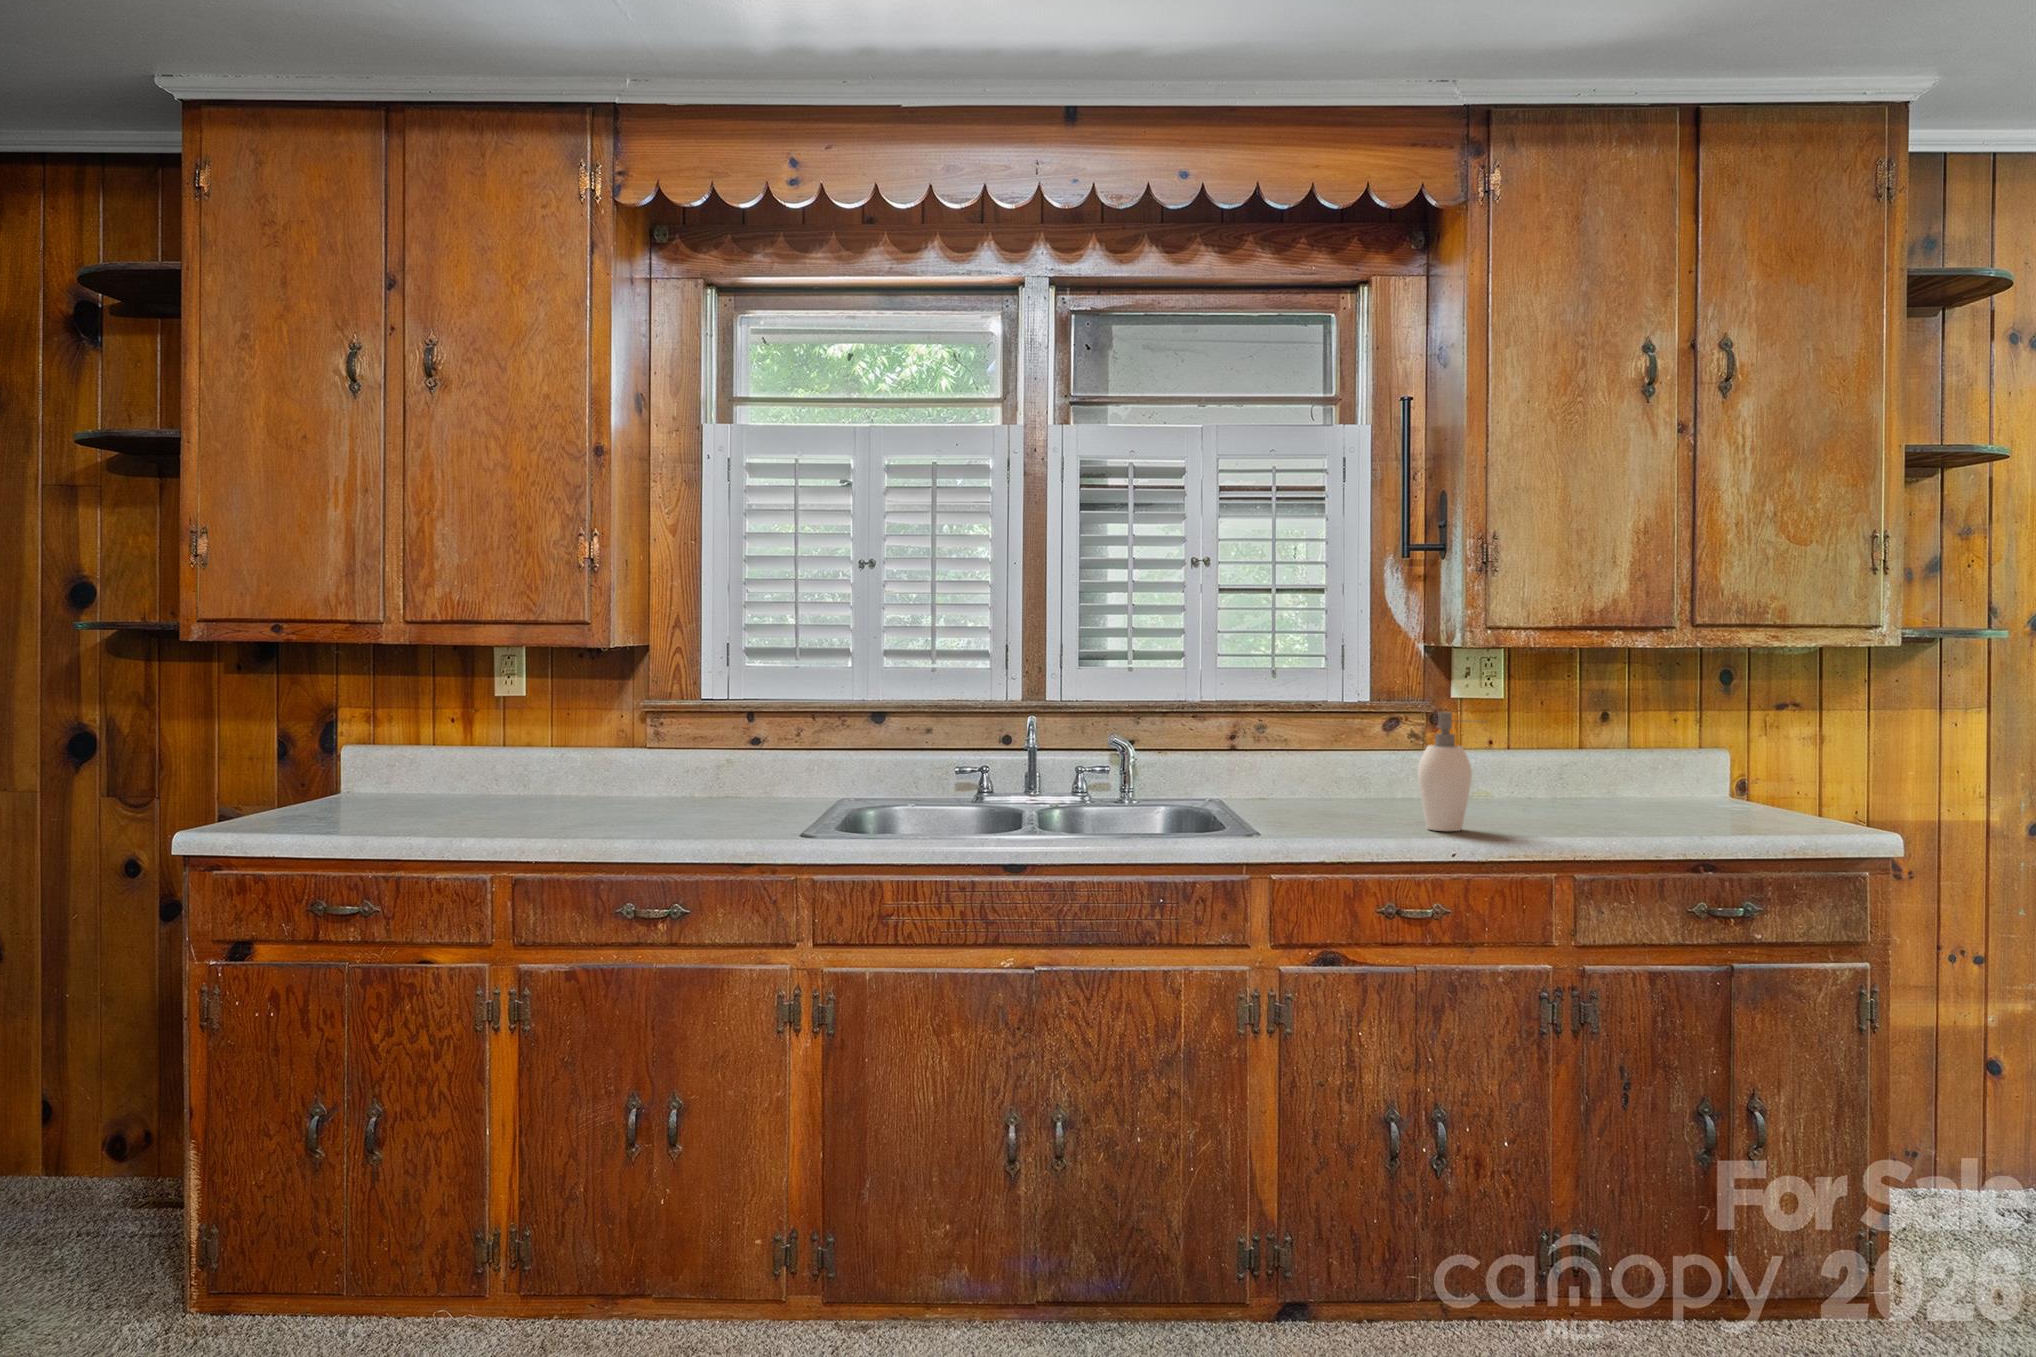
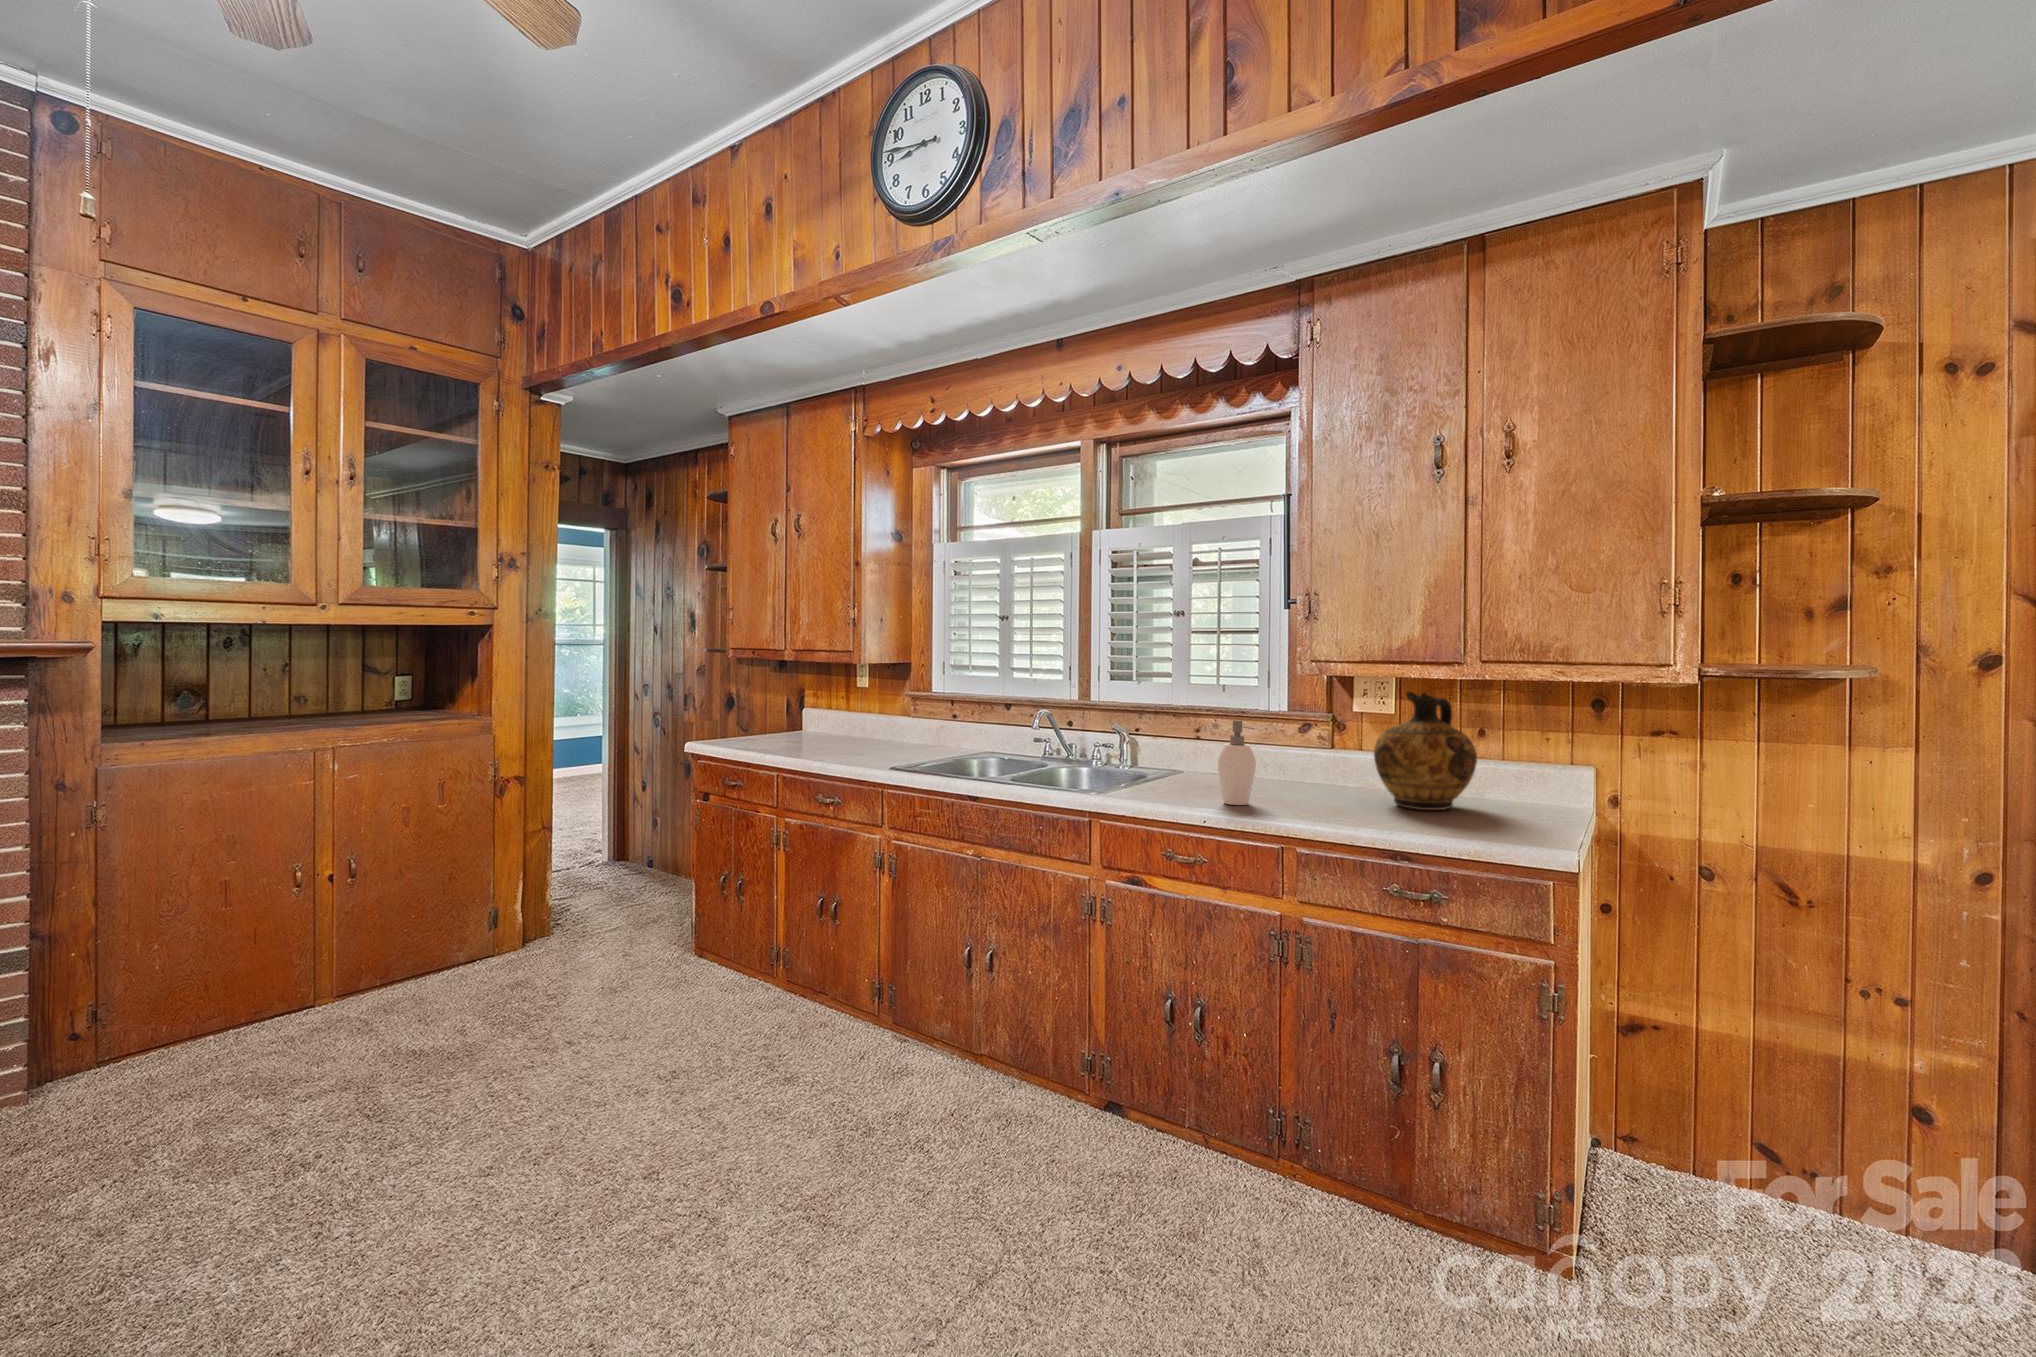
ceramic jug: none [1557,665,1686,814] -> present [1374,692,1477,810]

